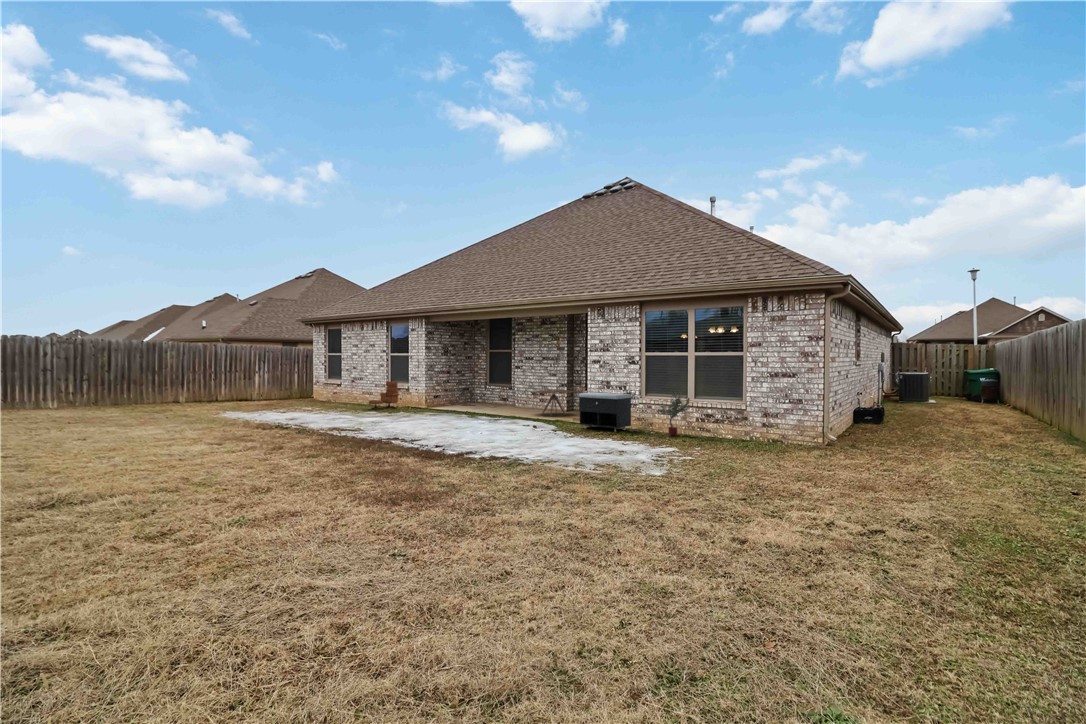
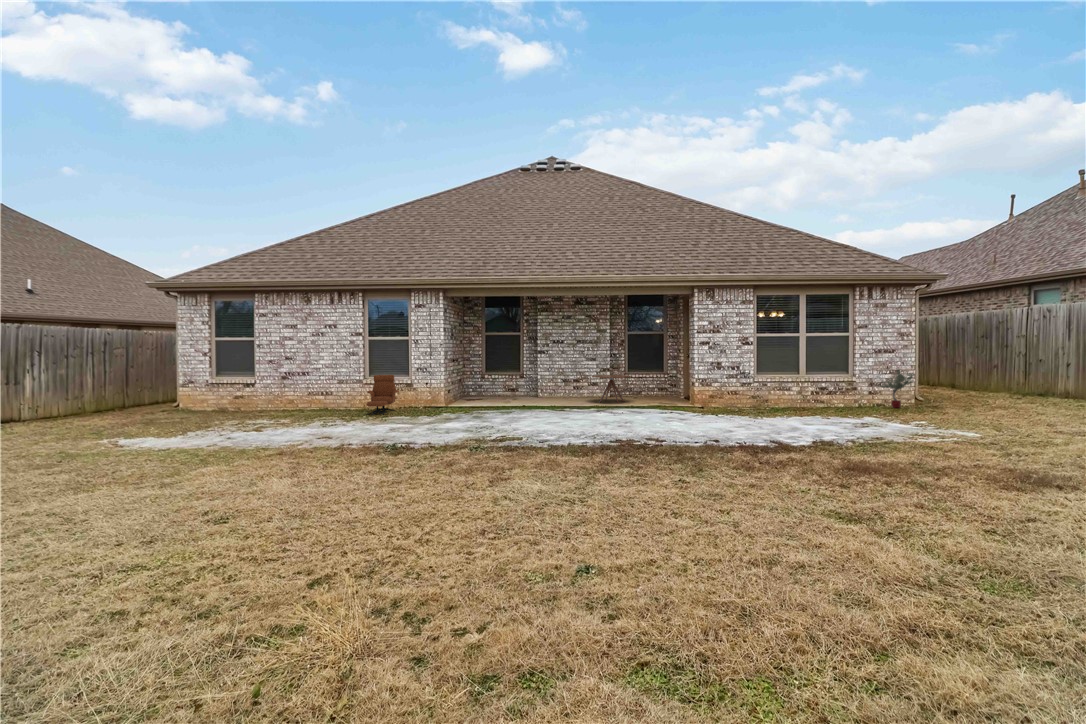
potted tree: present [658,392,690,436] -> present [880,369,914,408]
storage bench: present [578,393,631,431] -> none [703,374,757,410]

